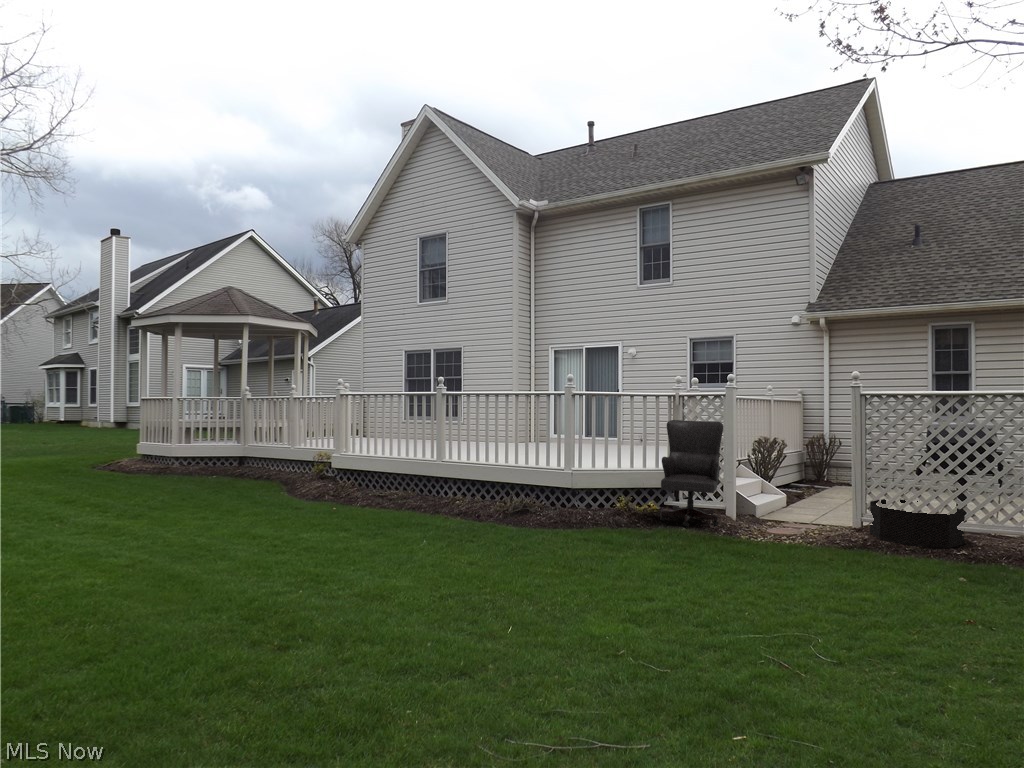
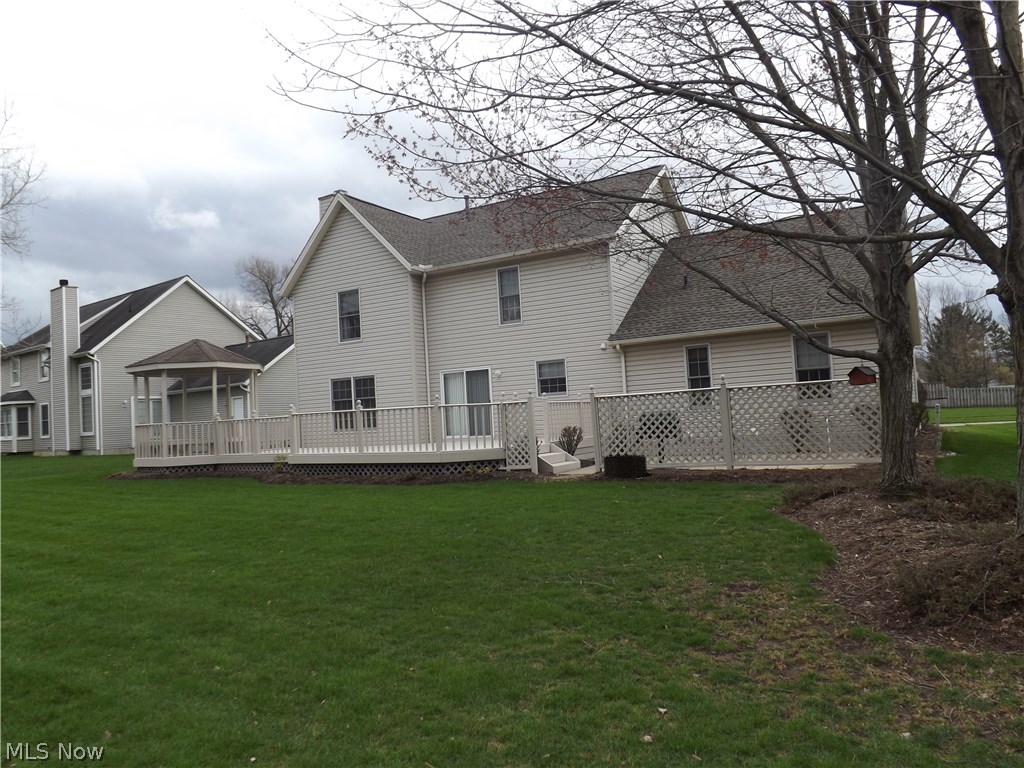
chair: present [660,420,723,527] -> none [488,417,525,479]

